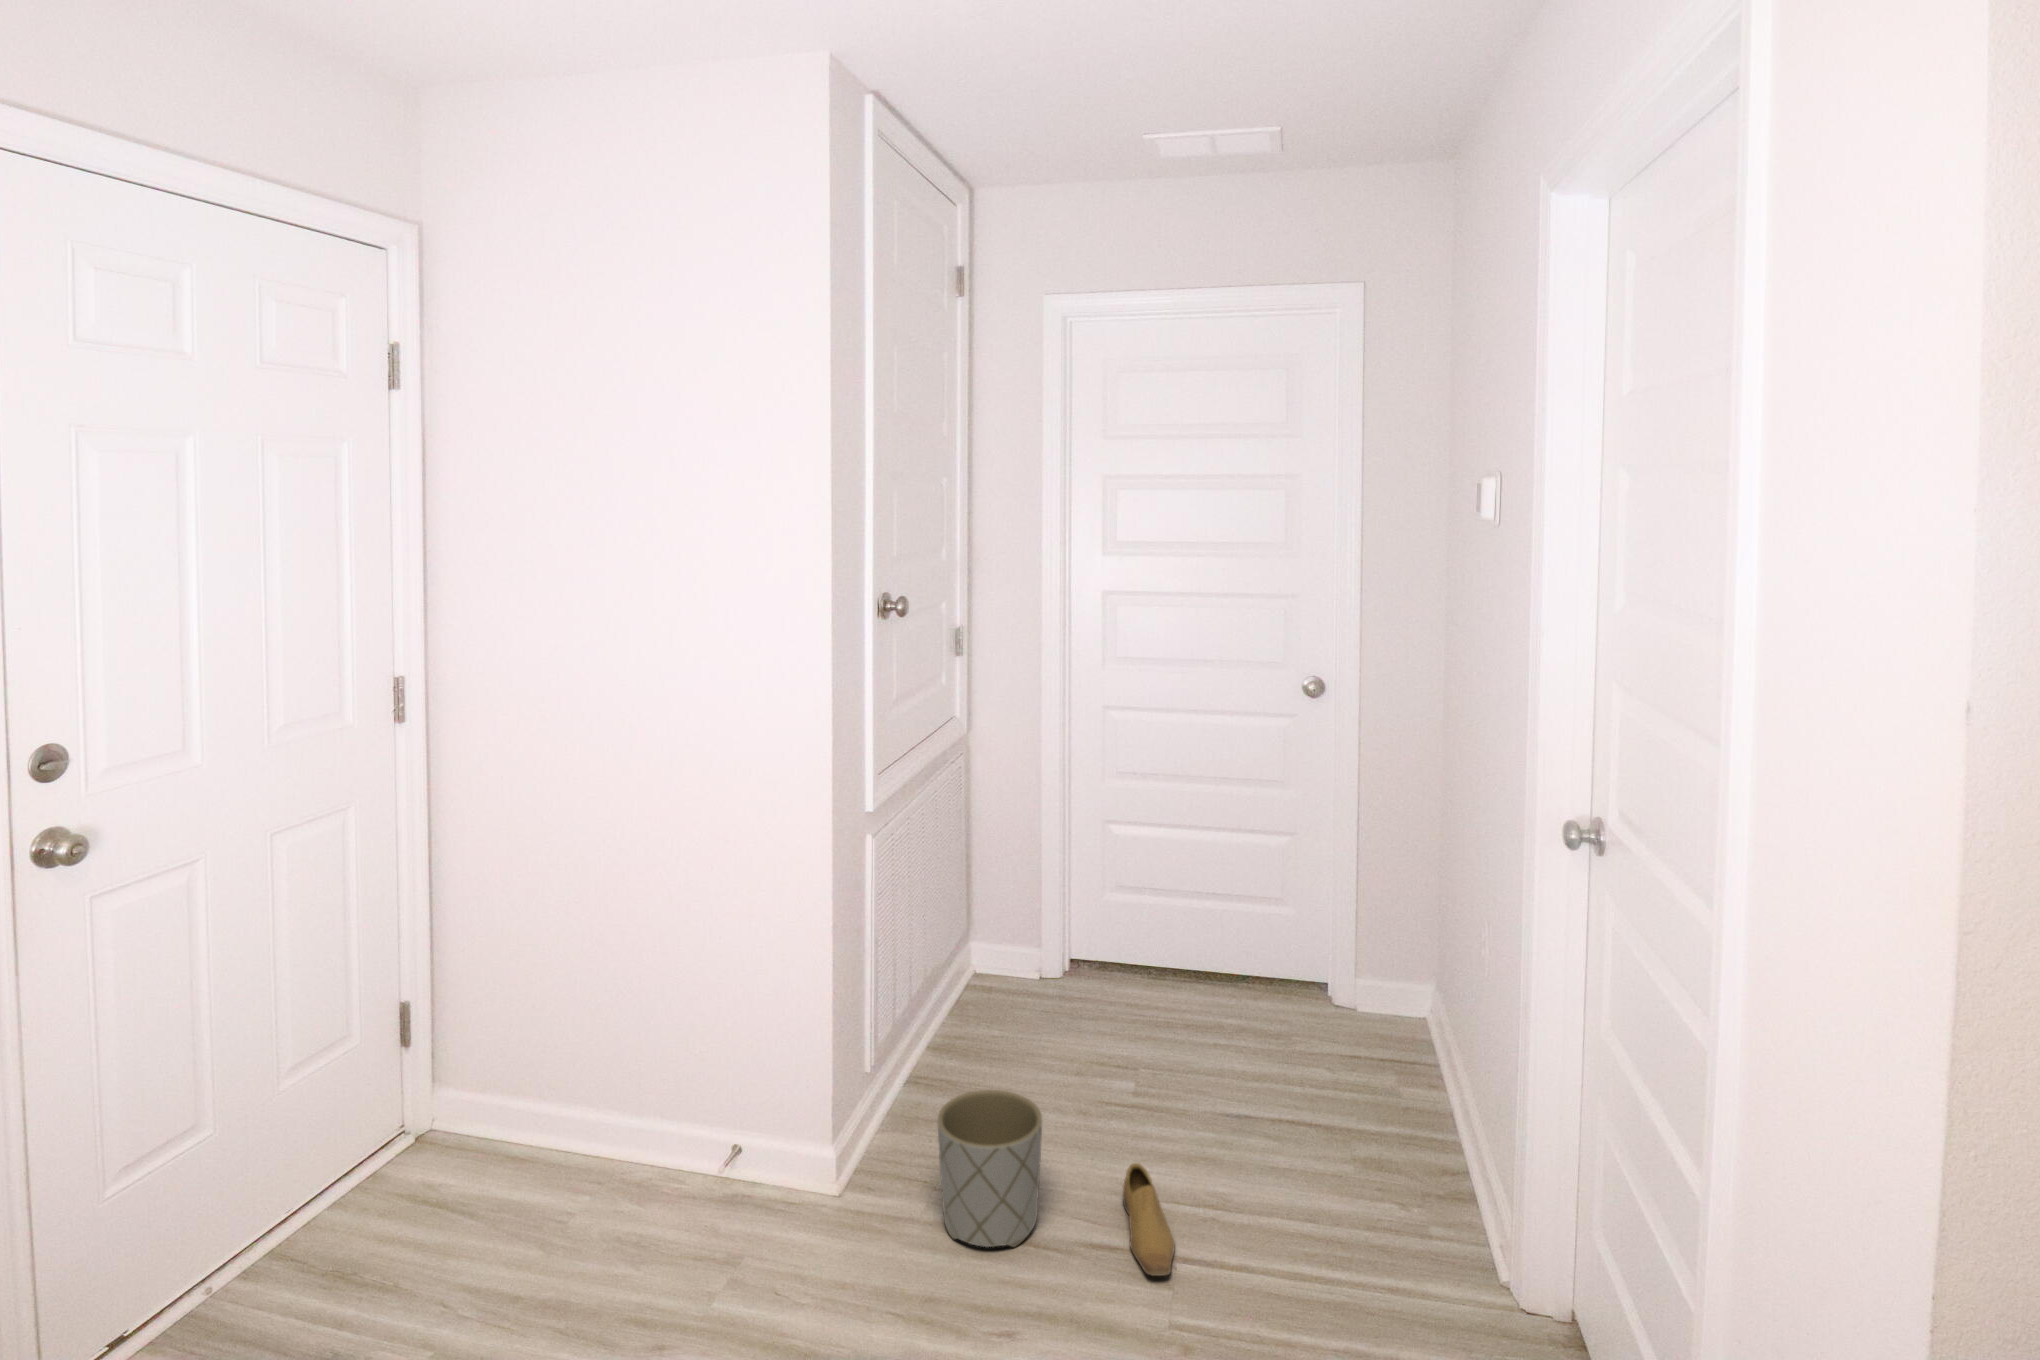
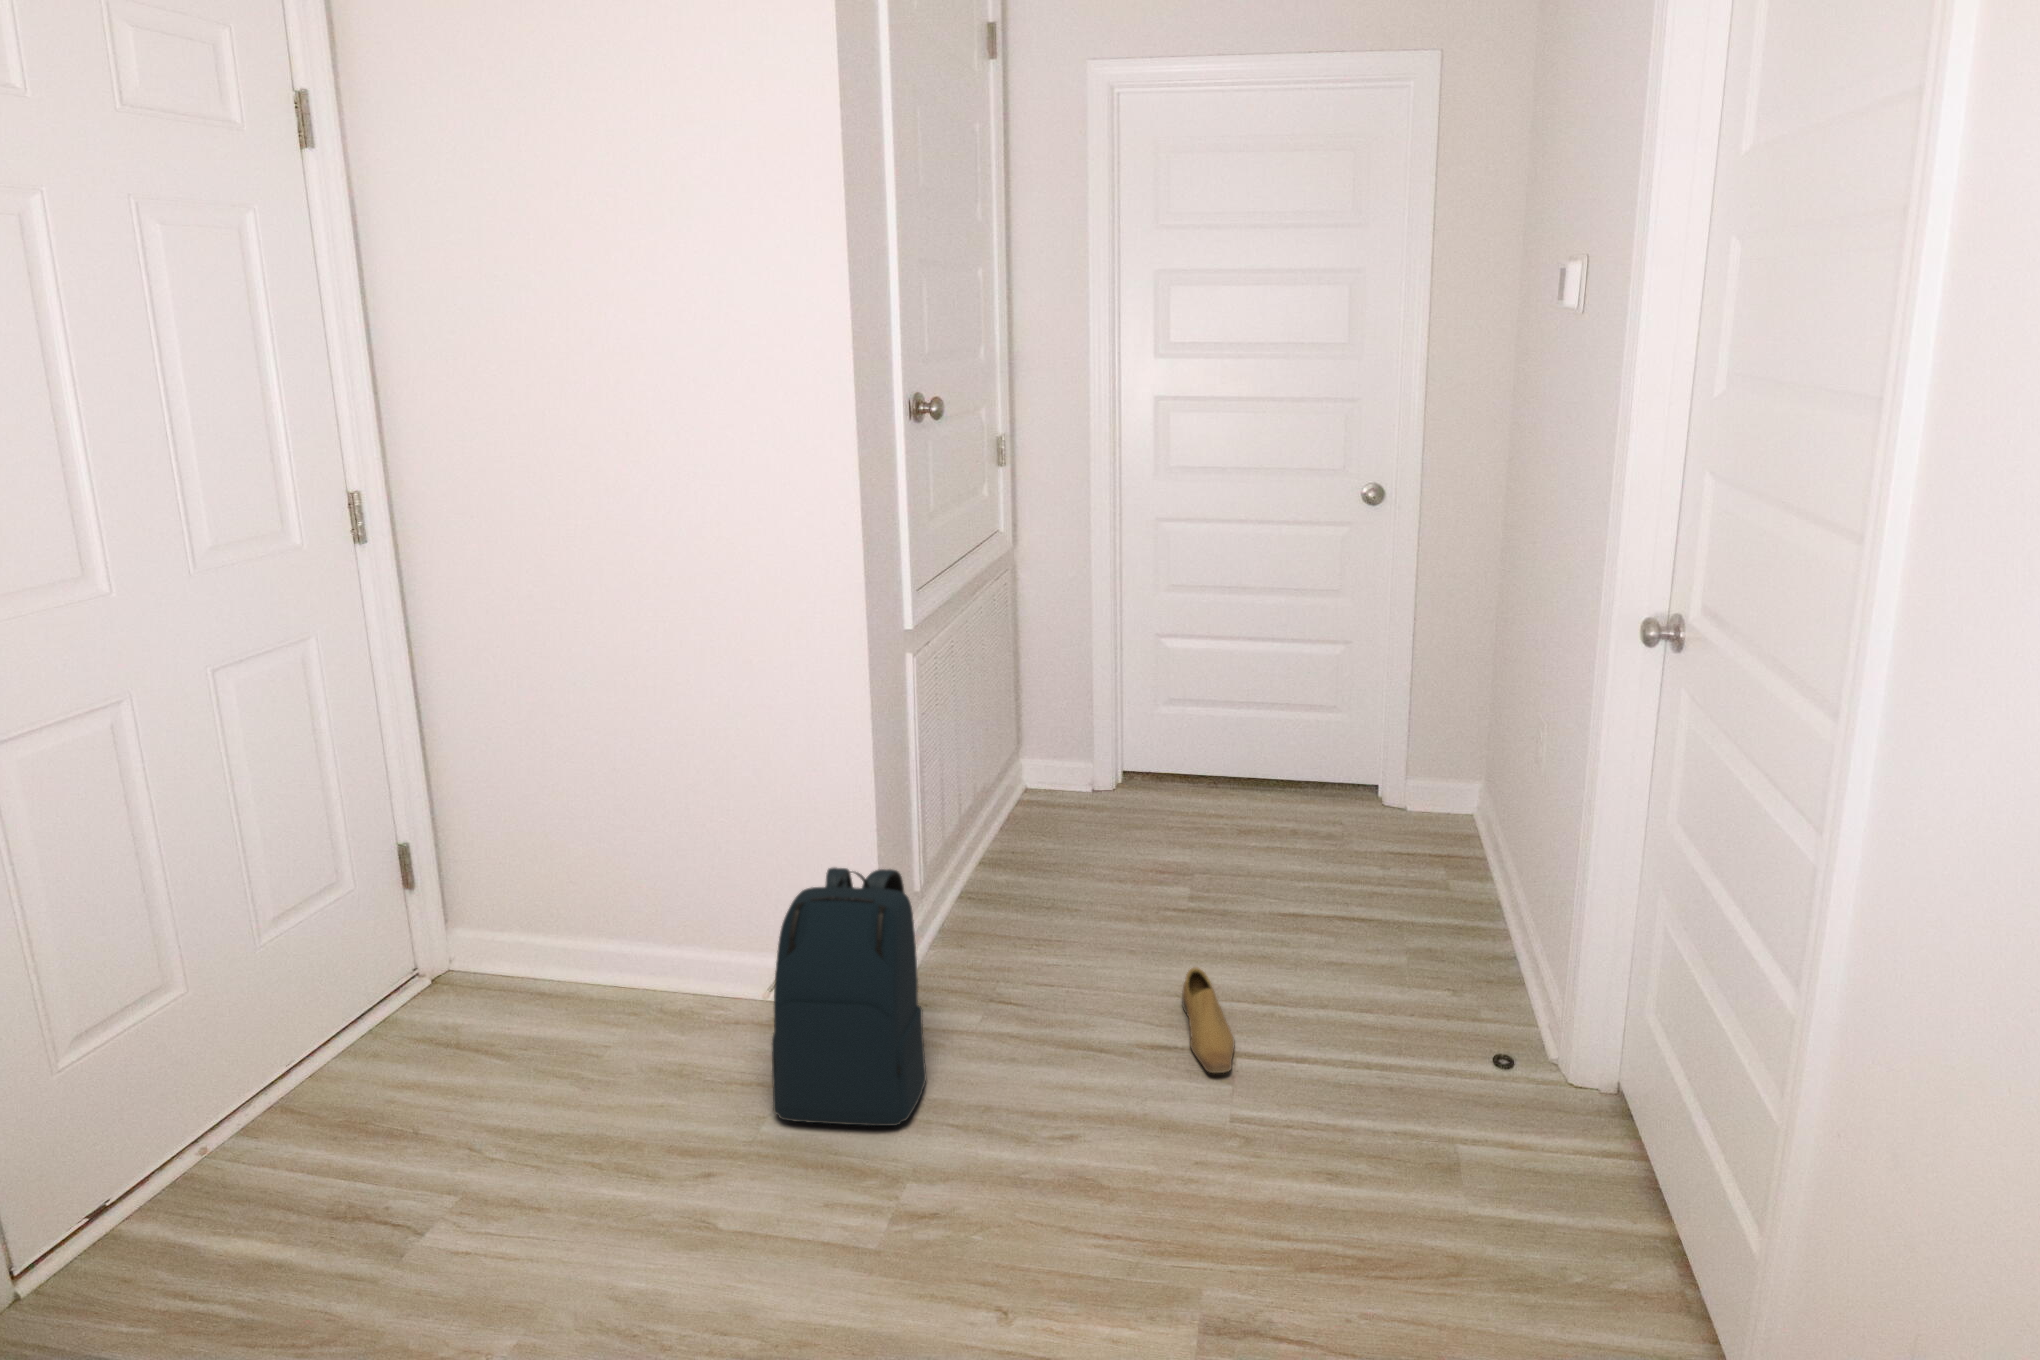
backpack: none [723,1041,869,1309] -> present [772,868,926,1126]
planter: present [937,1090,1042,1247] -> none [993,905,1101,1056]

